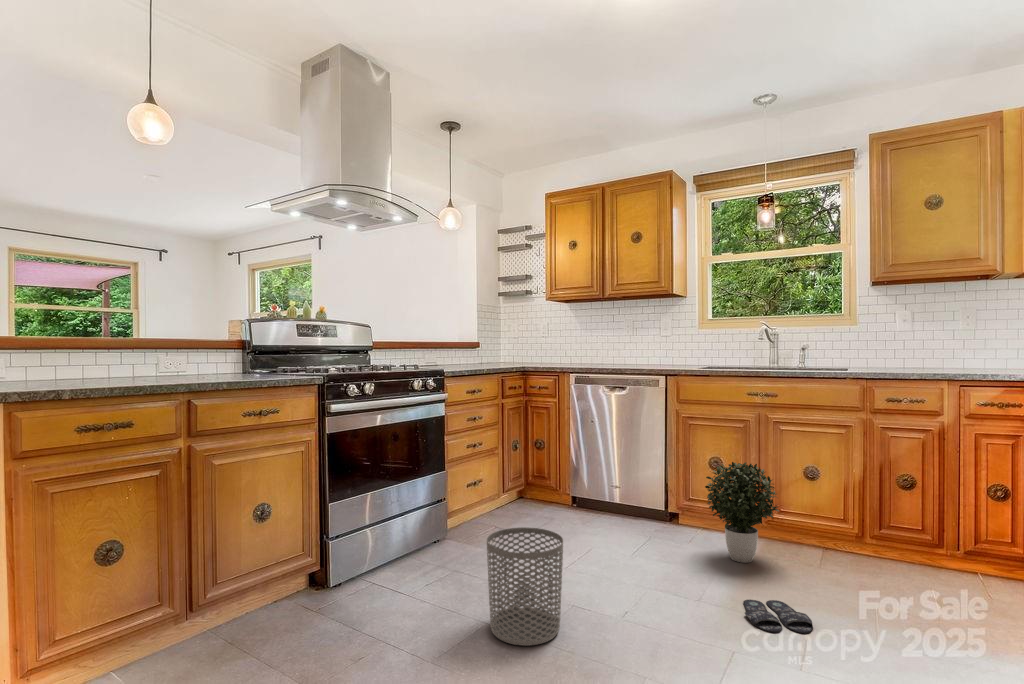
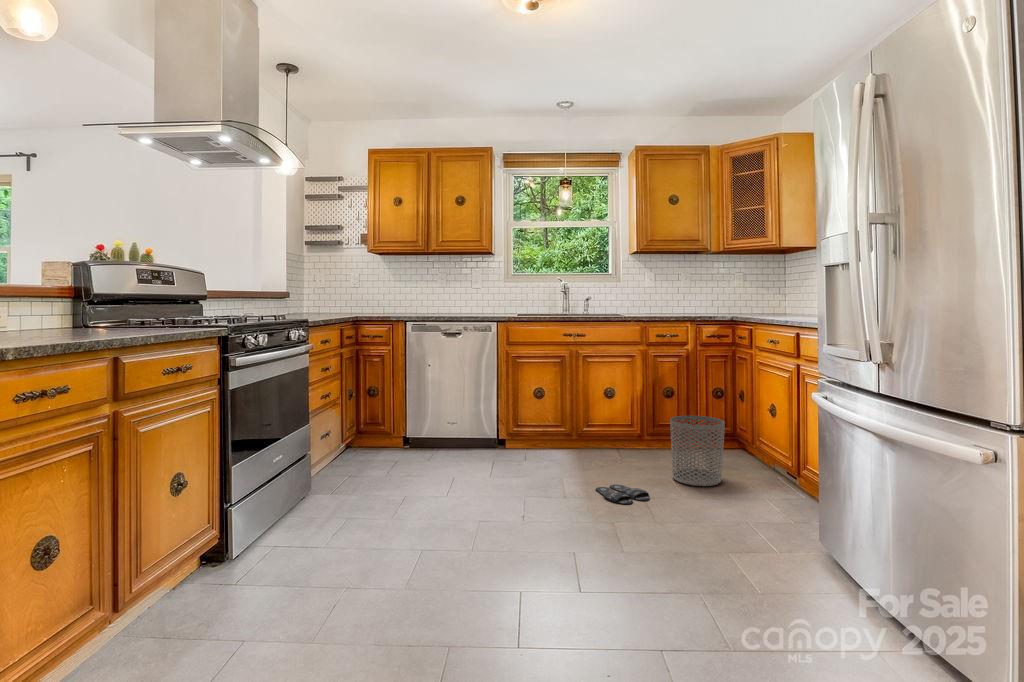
potted plant: present [705,462,779,563] -> none [543,387,599,465]
waste bin: present [487,527,563,646] -> present [670,416,725,486]

